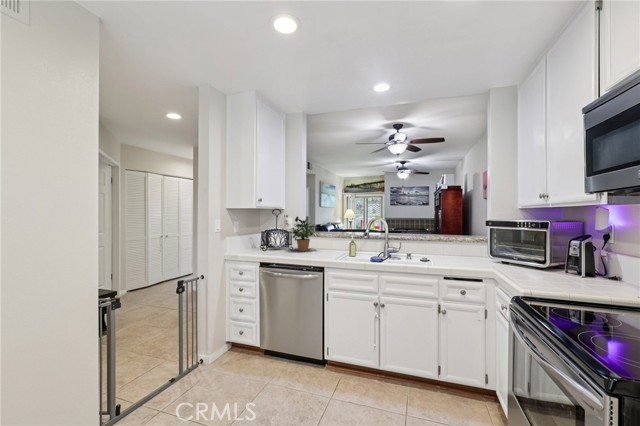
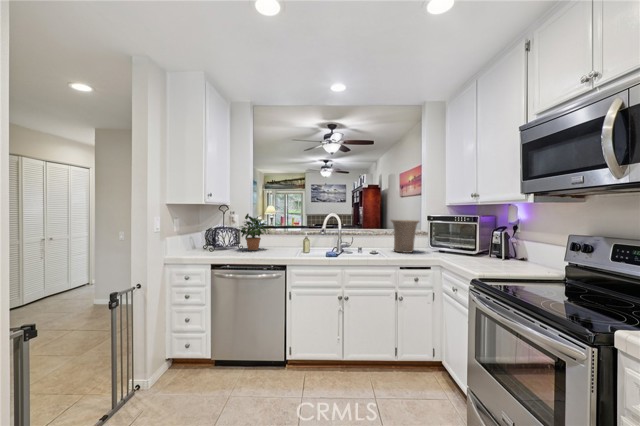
vase: none [441,223,477,261] -> present [391,220,419,253]

